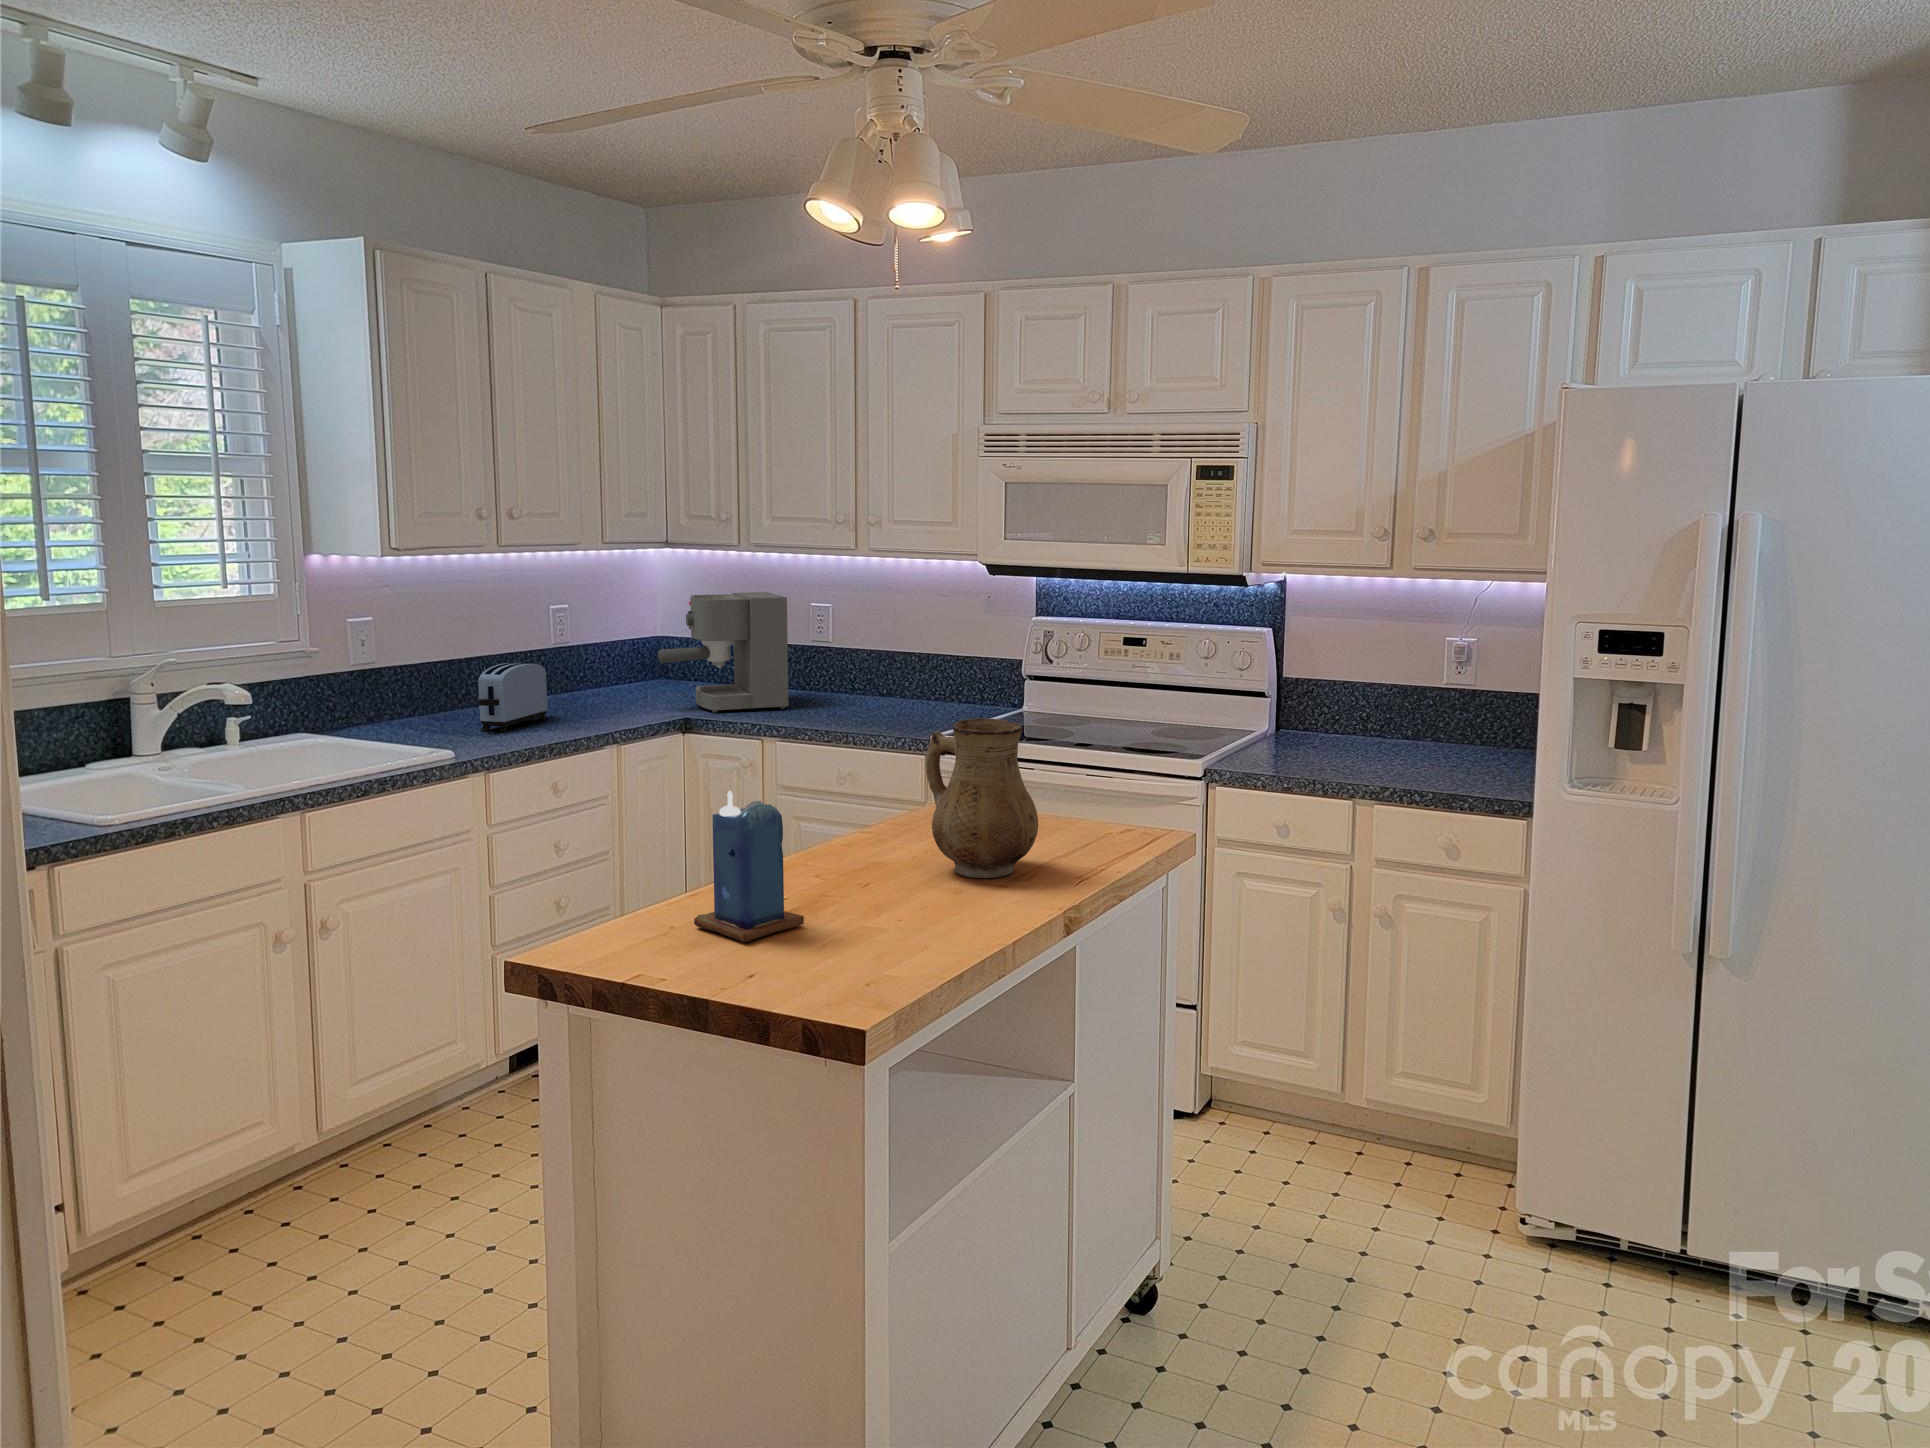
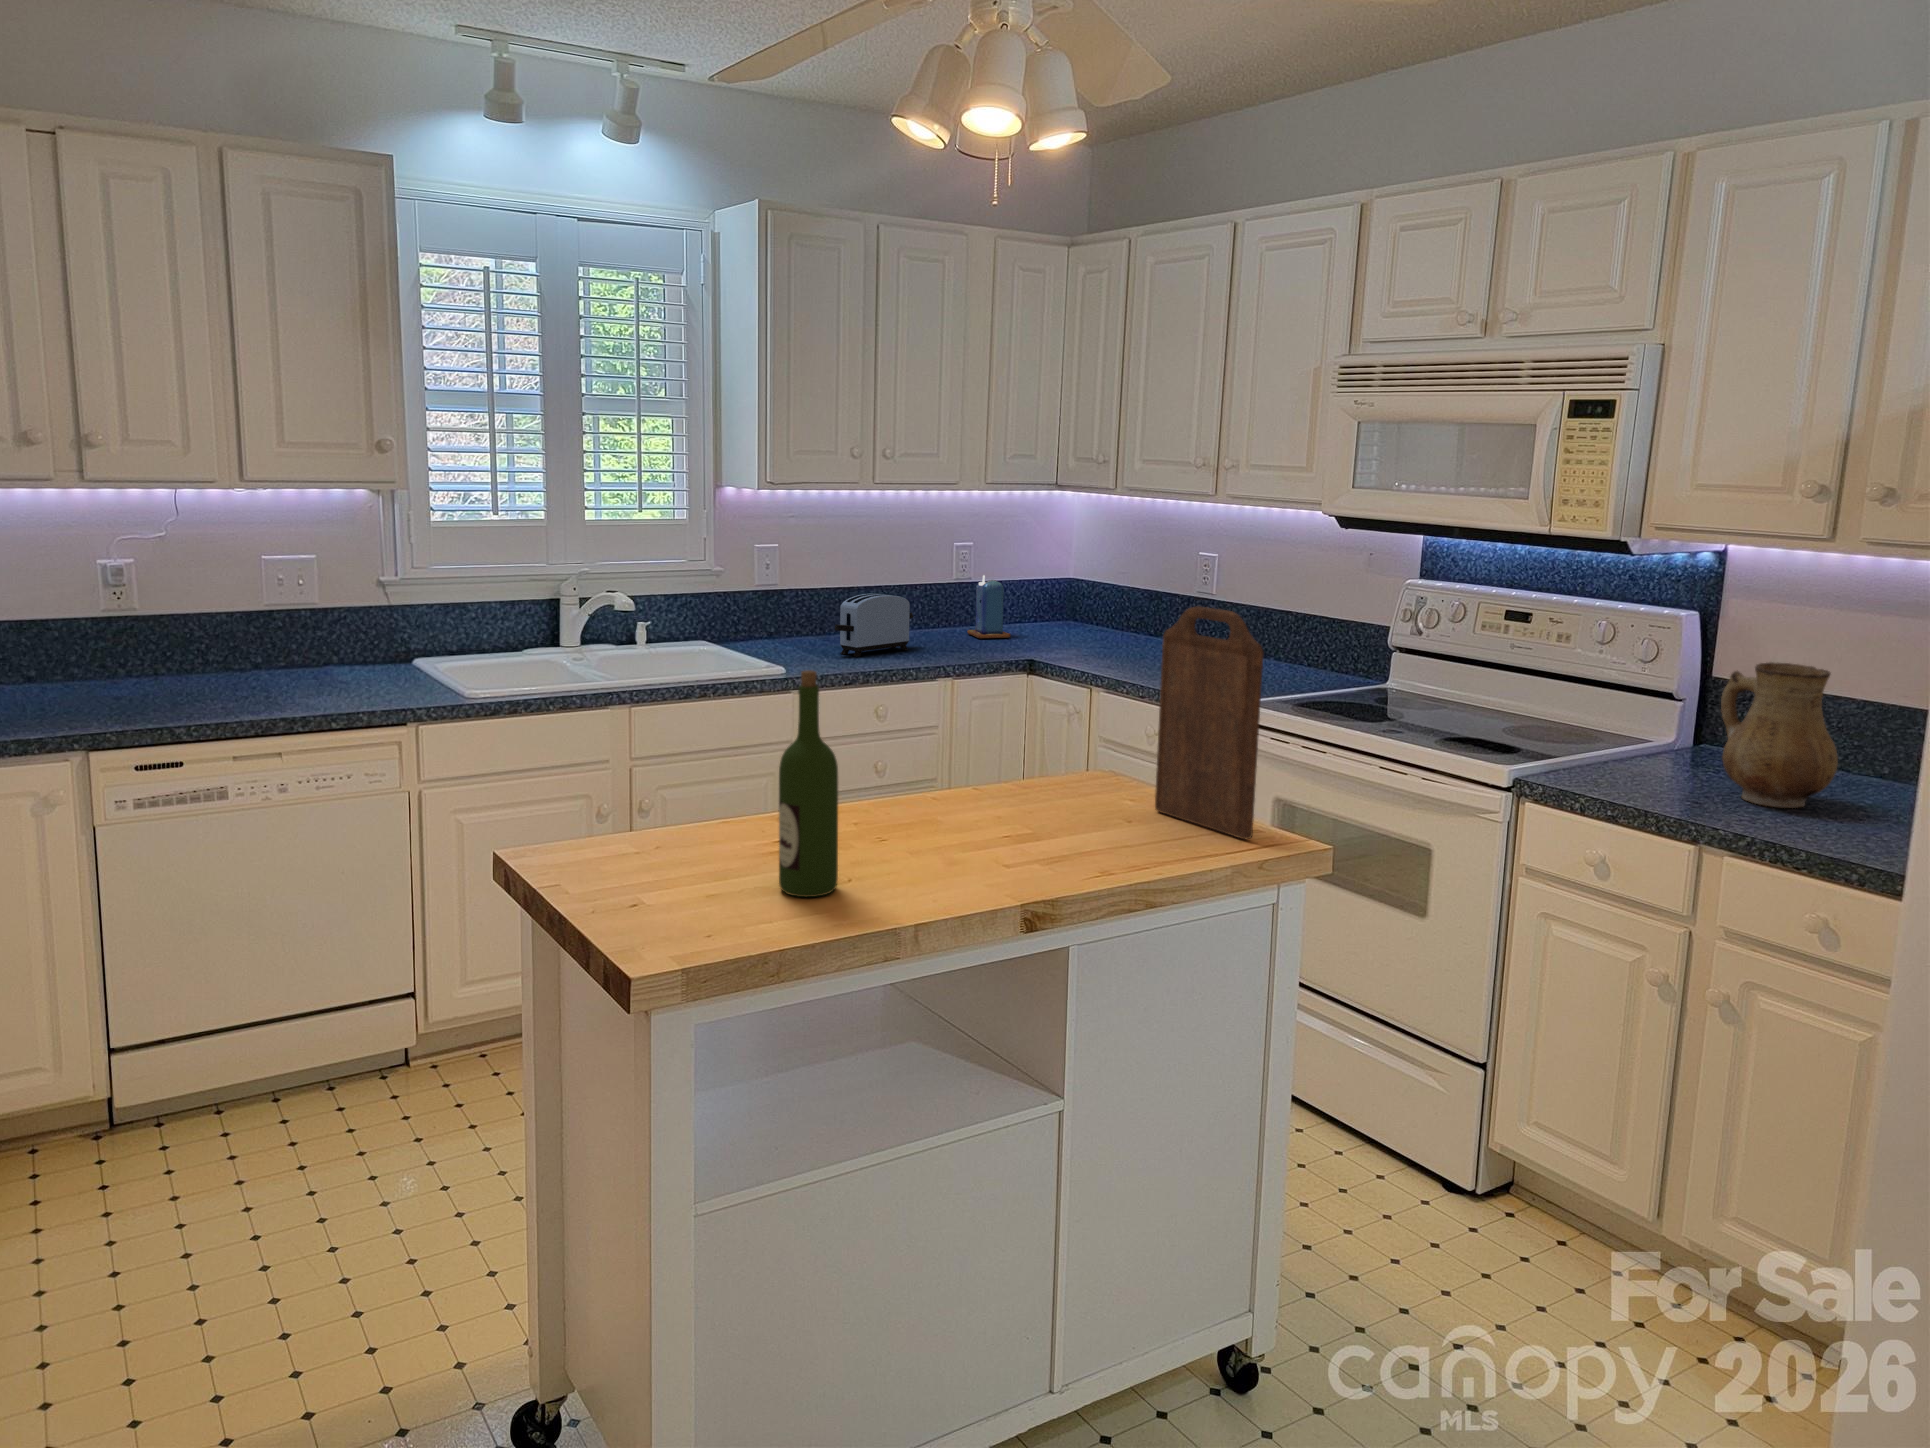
coffee maker: present [658,592,788,713] -> none [1020,538,1149,661]
cutting board: none [1034,646,1141,839] -> present [1155,606,1263,839]
ceramic pitcher: present [925,718,1038,878] -> present [1721,662,1838,808]
wine bottle: none [852,729,909,947] -> present [779,670,838,897]
candle: present [694,791,804,942] -> present [967,575,1010,638]

